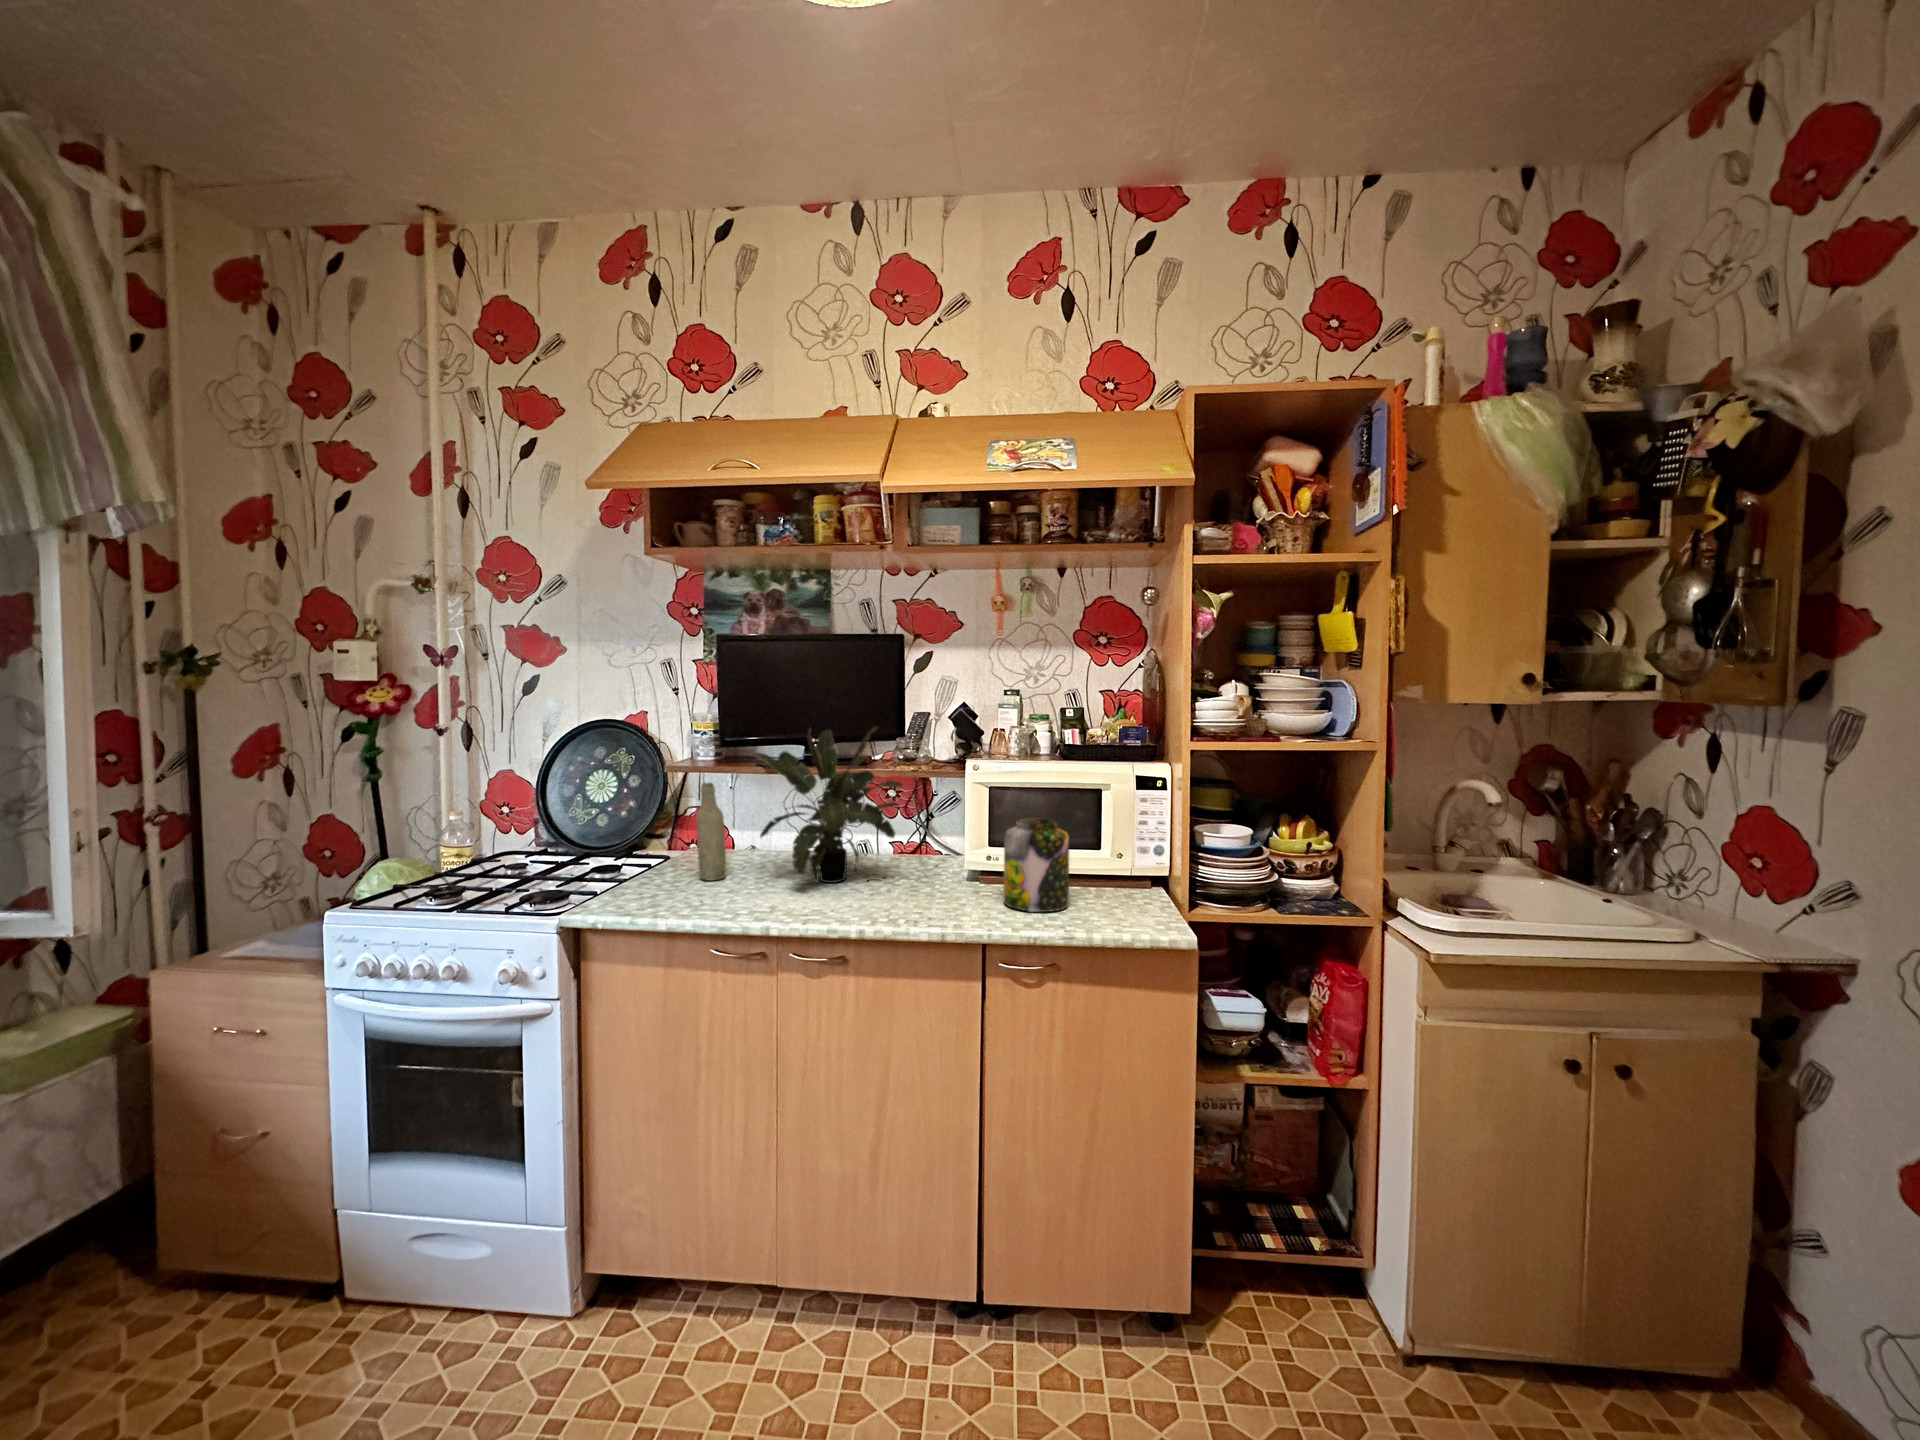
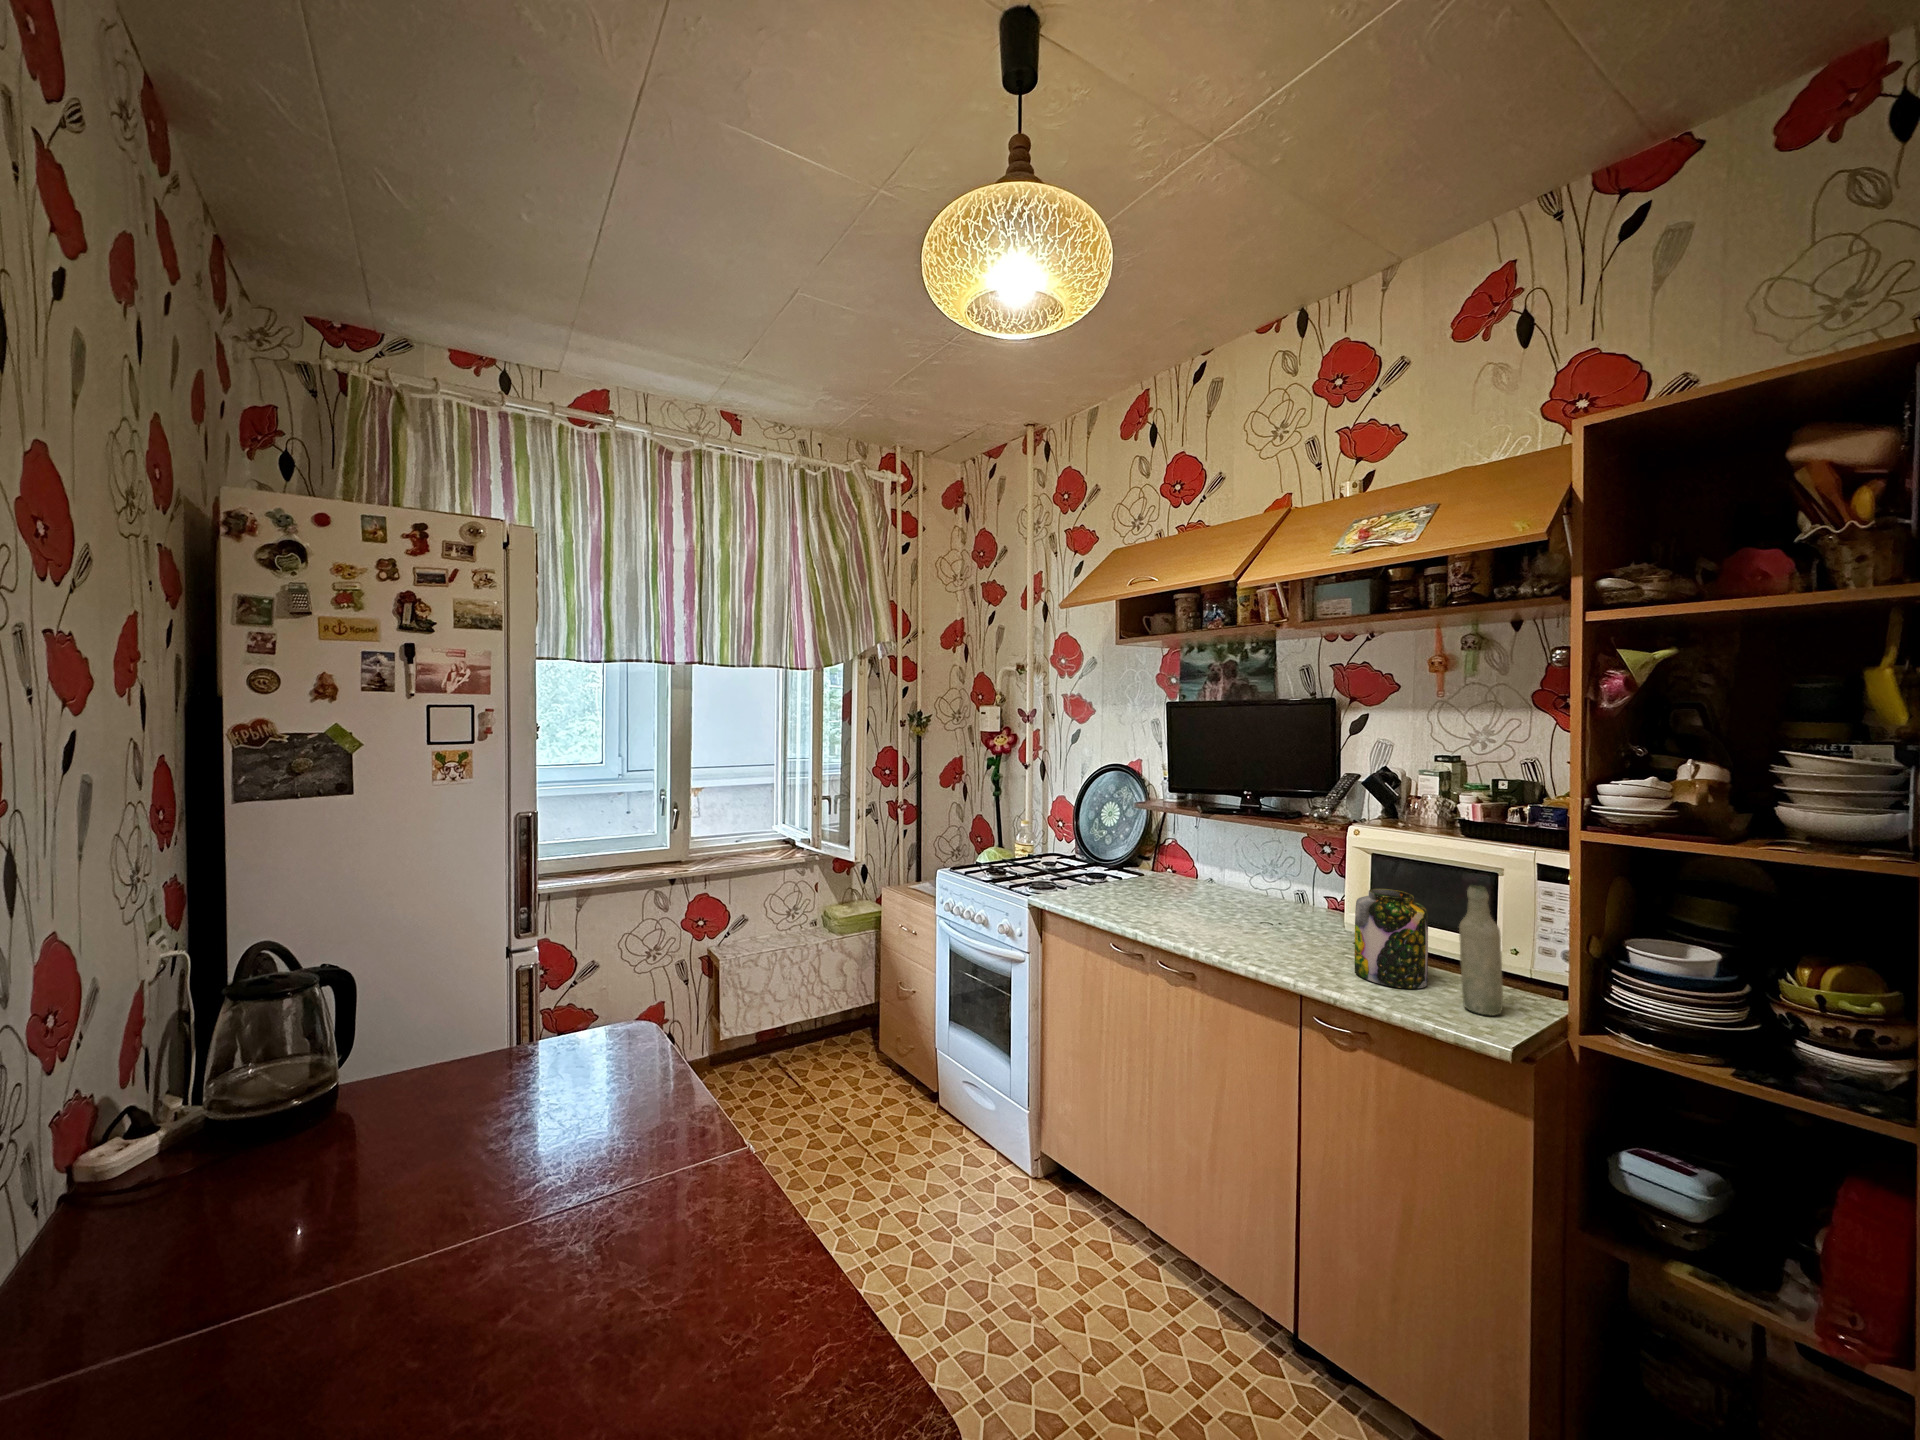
potted plant: present [754,726,902,883] -> none [1175,781,1303,919]
bottle: present [696,783,726,881] -> present [1459,885,1503,1015]

